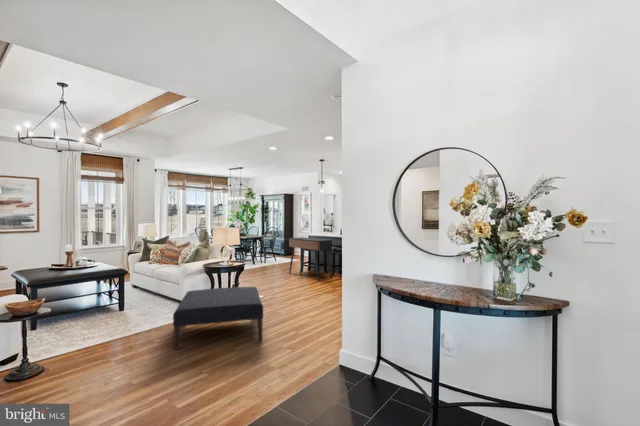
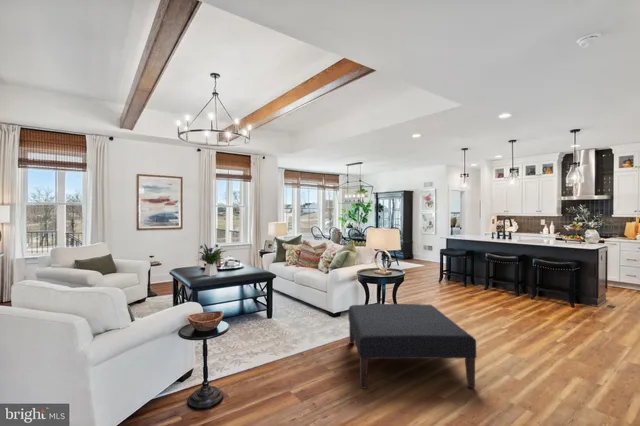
console table: present [289,237,332,281] -> none [426,240,489,295]
flower arrangement: none [38,244,75,275] -> present [199,244,225,276]

